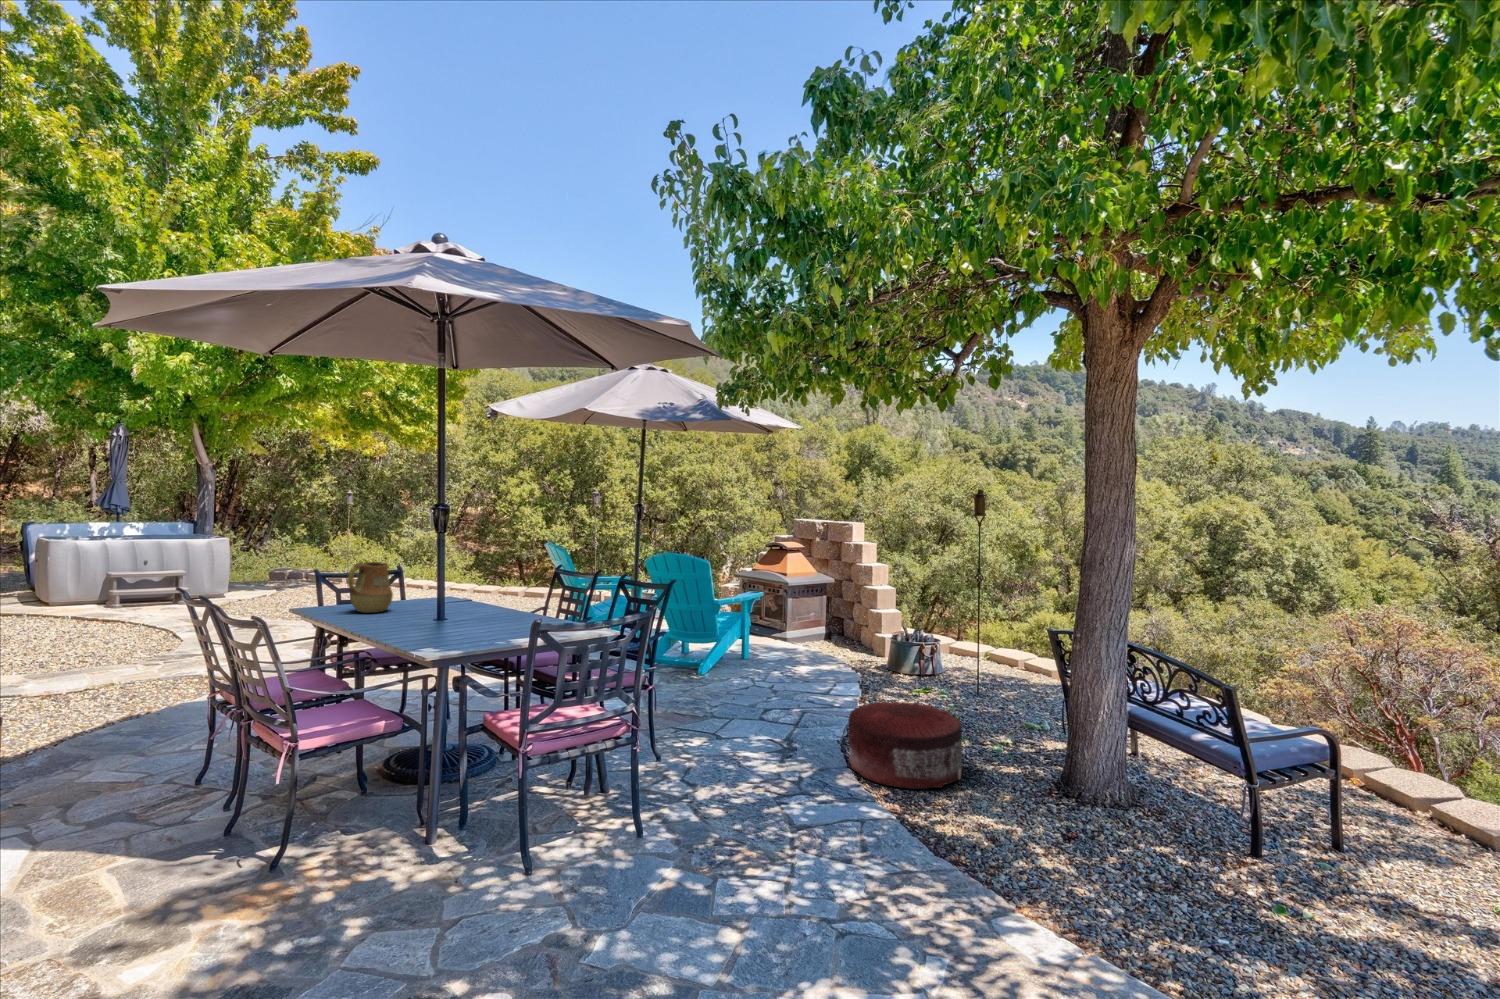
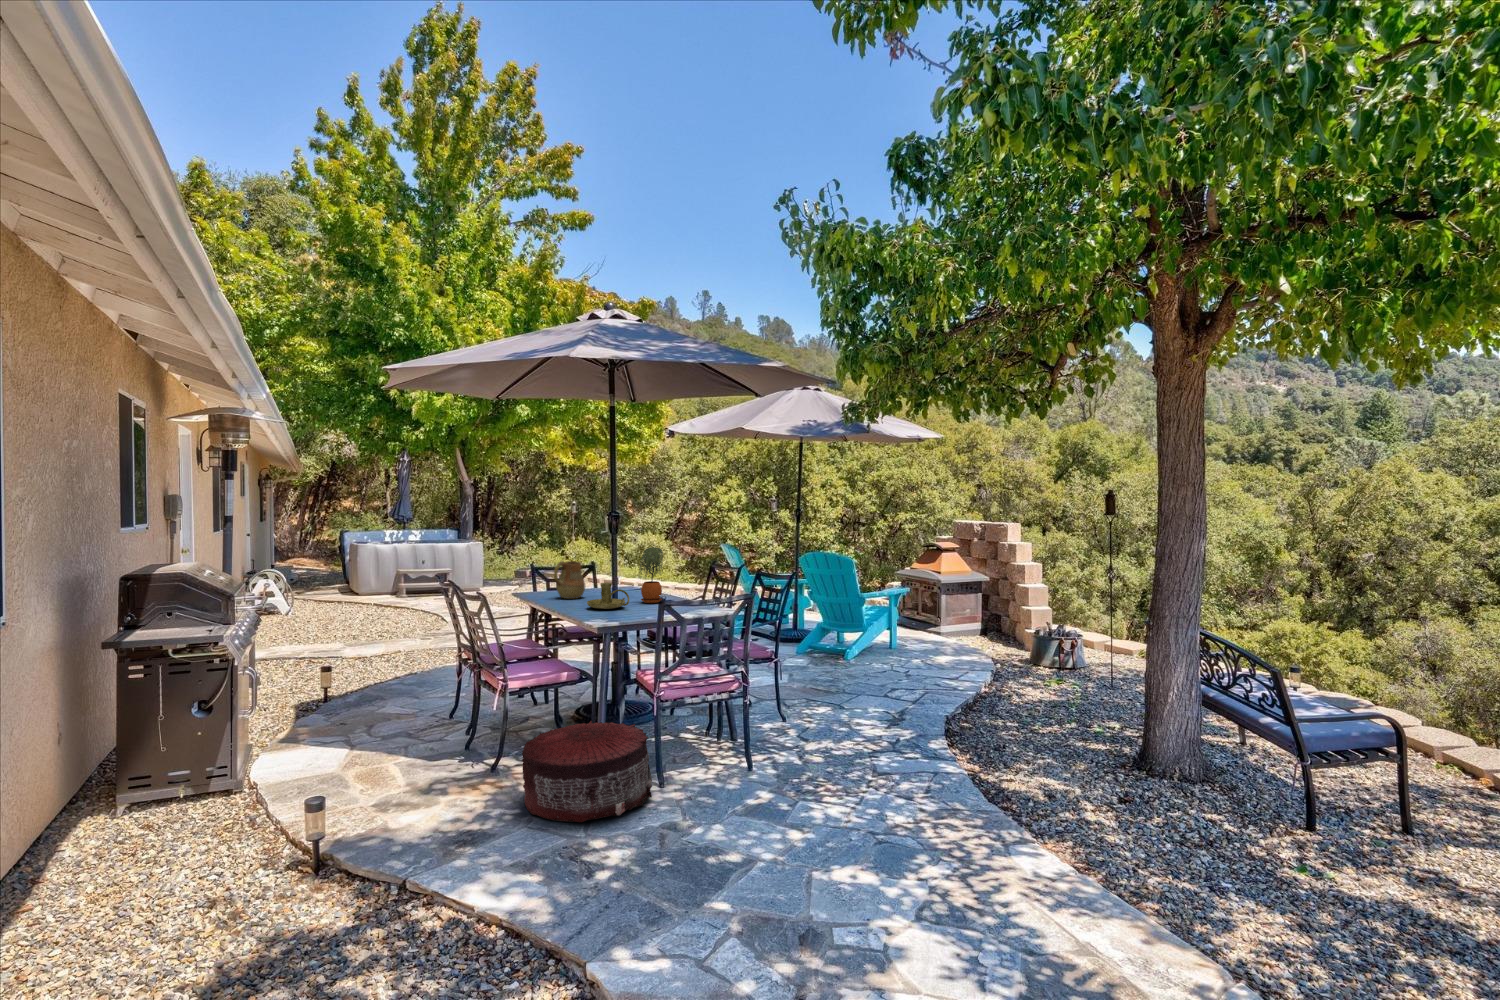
potted plant: none [472,545,508,618] -> present [639,547,663,603]
candle holder: none [403,592,466,628] -> present [587,583,629,609]
pouf: present [848,701,963,789] -> present [522,721,652,822]

